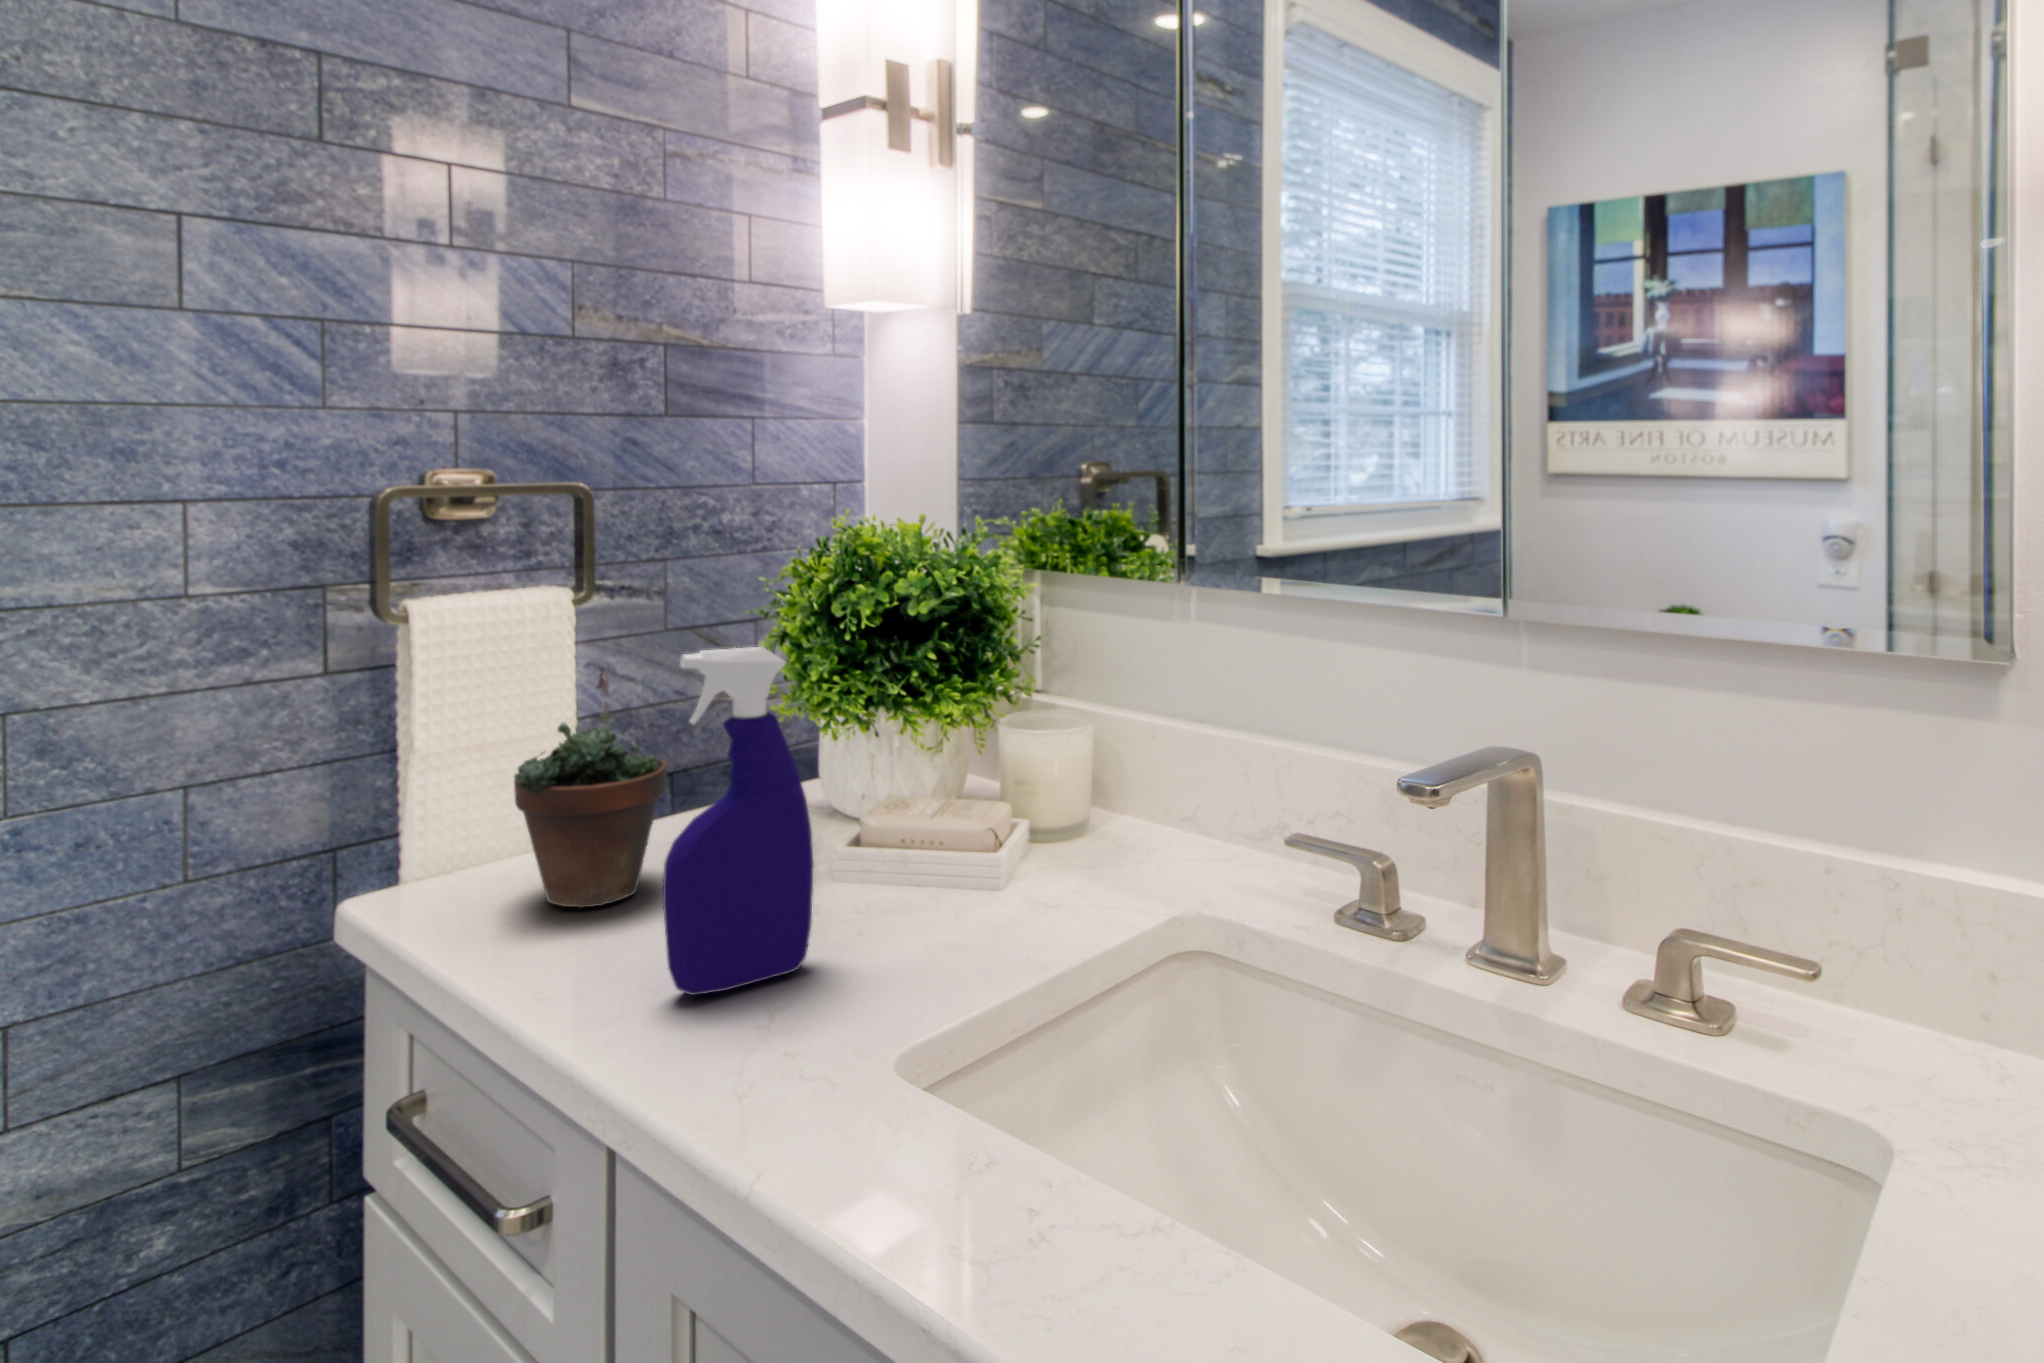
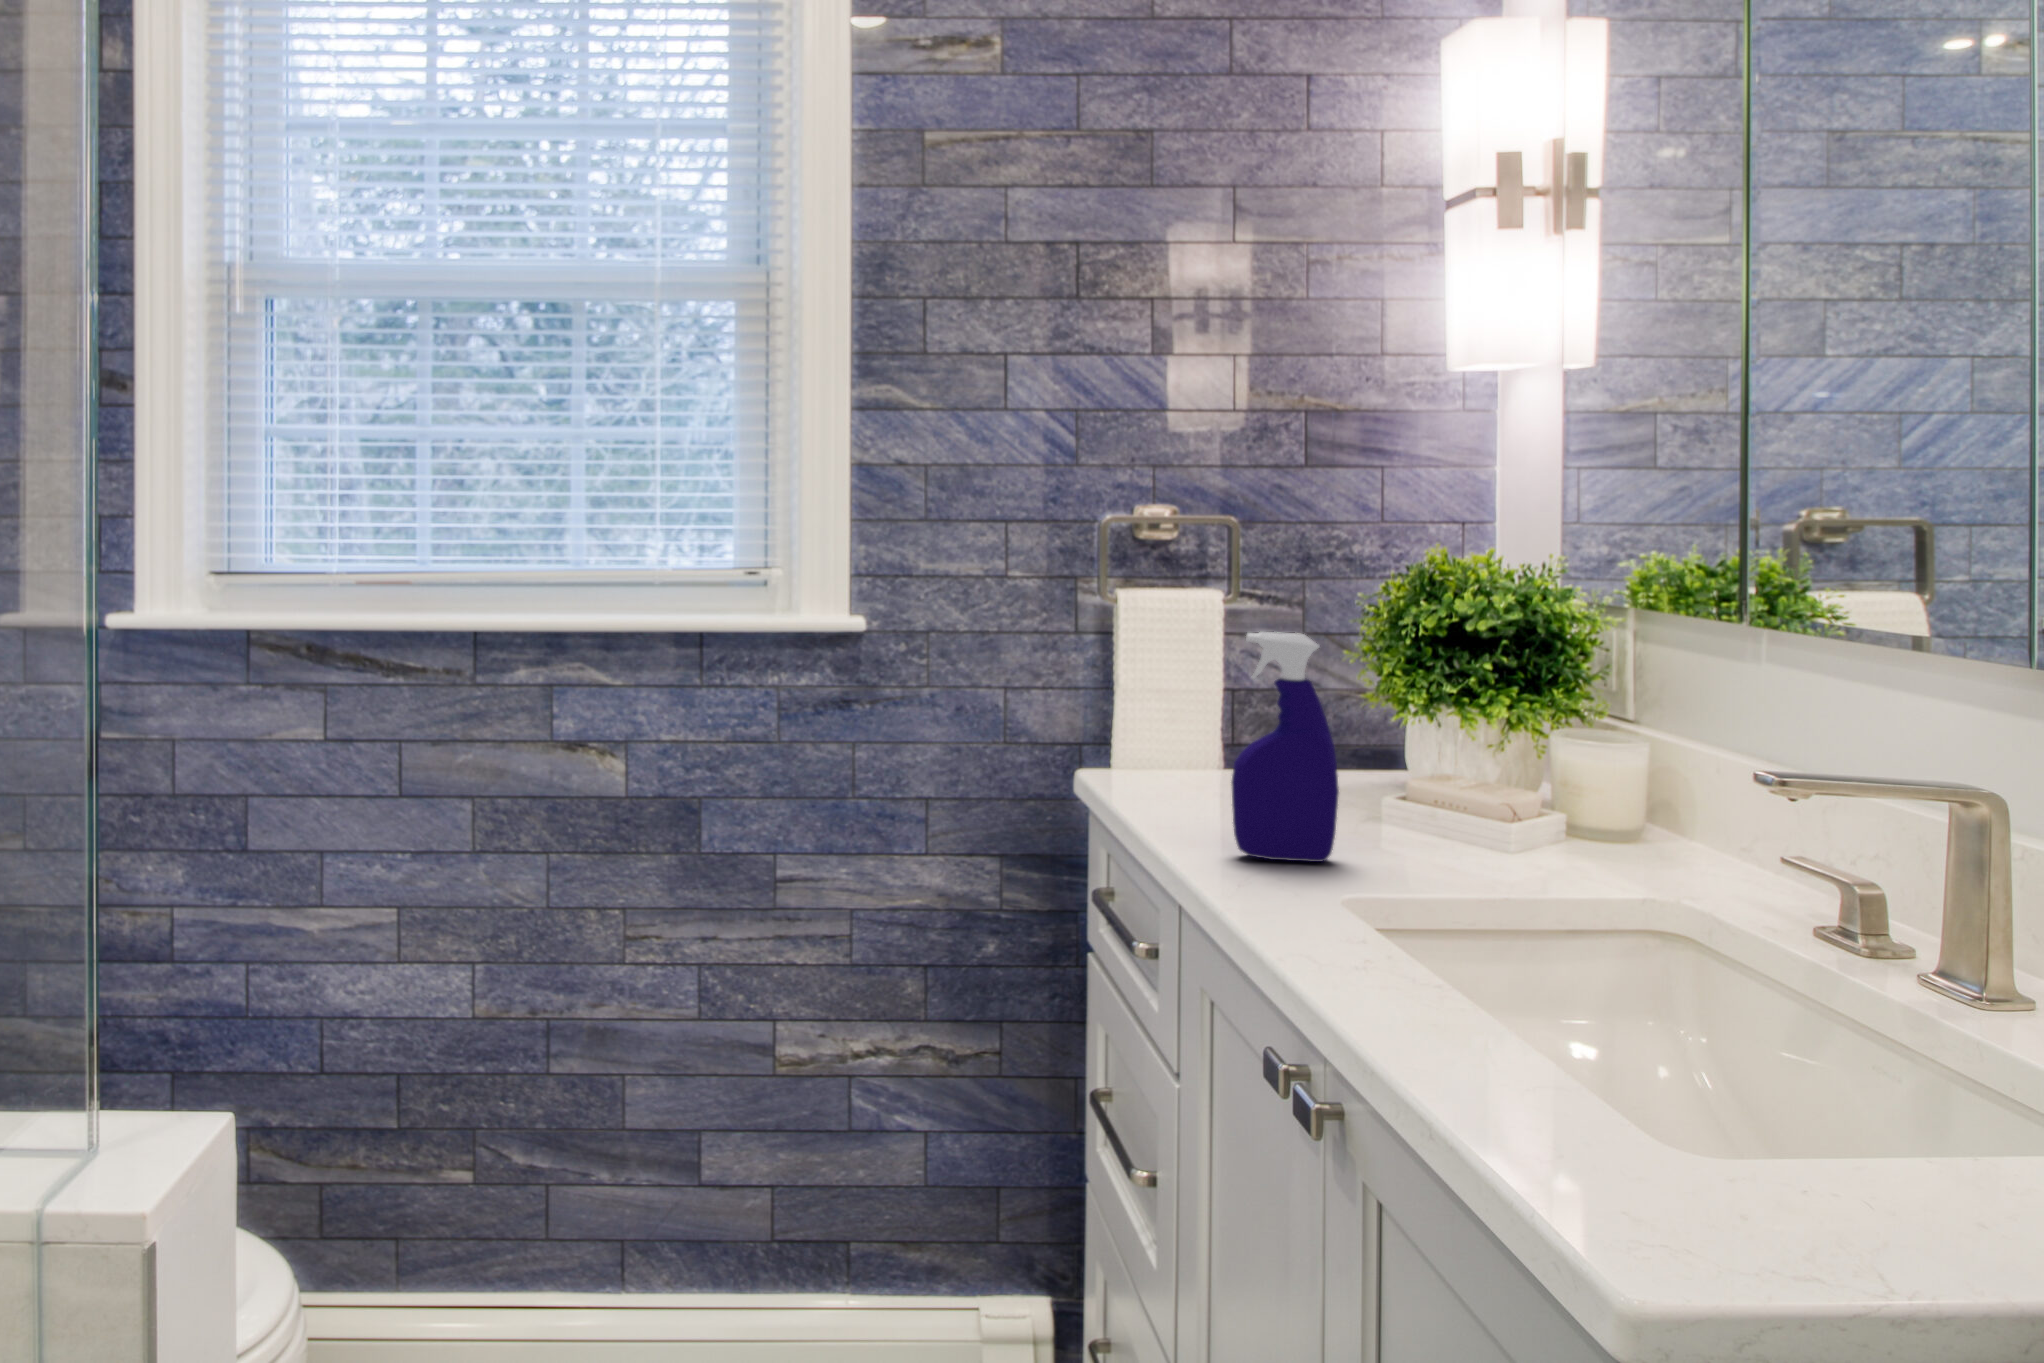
succulent plant: present [514,667,667,908] -> none [1165,644,1268,806]

